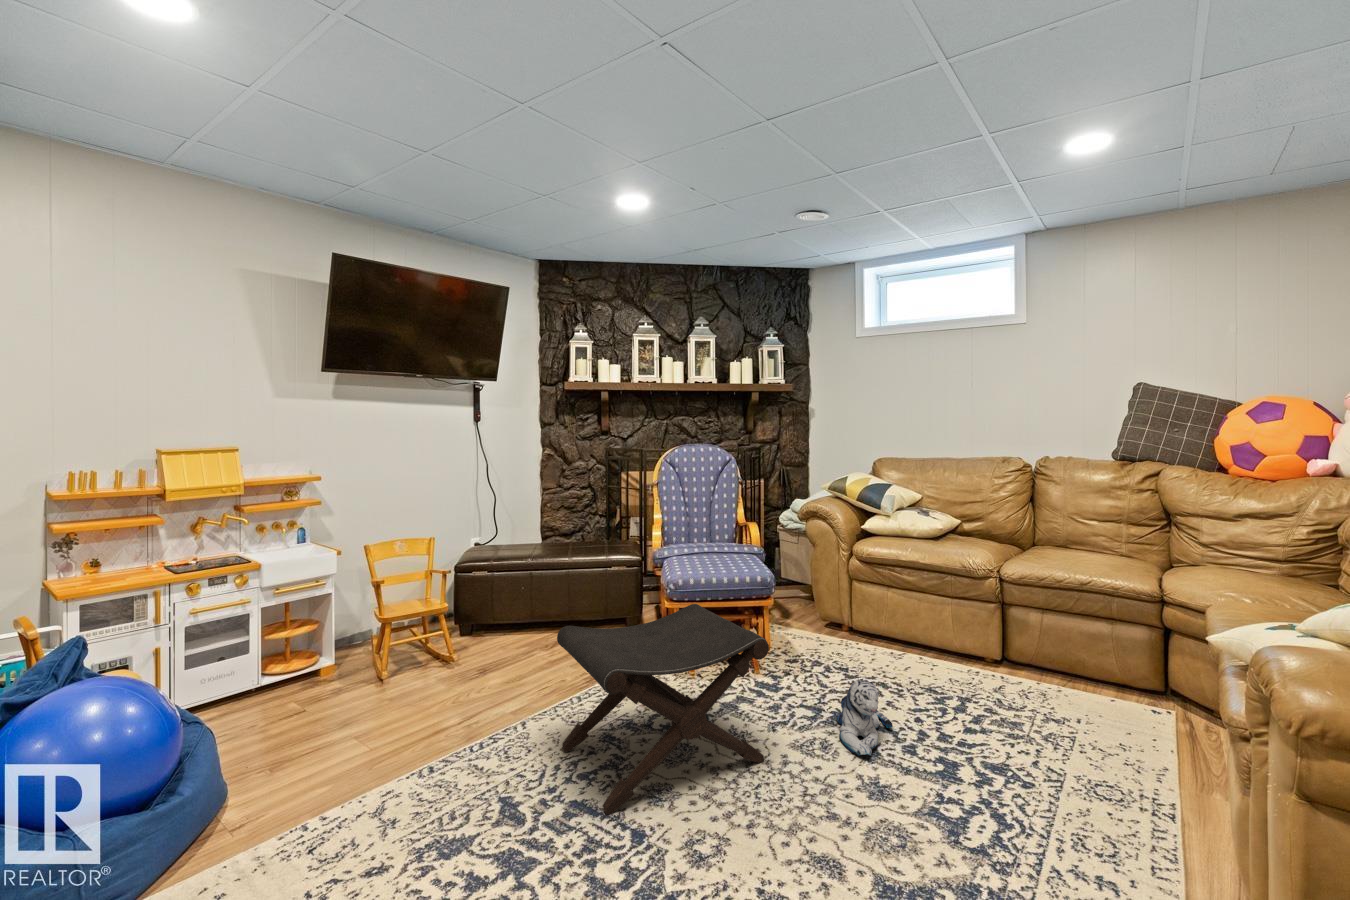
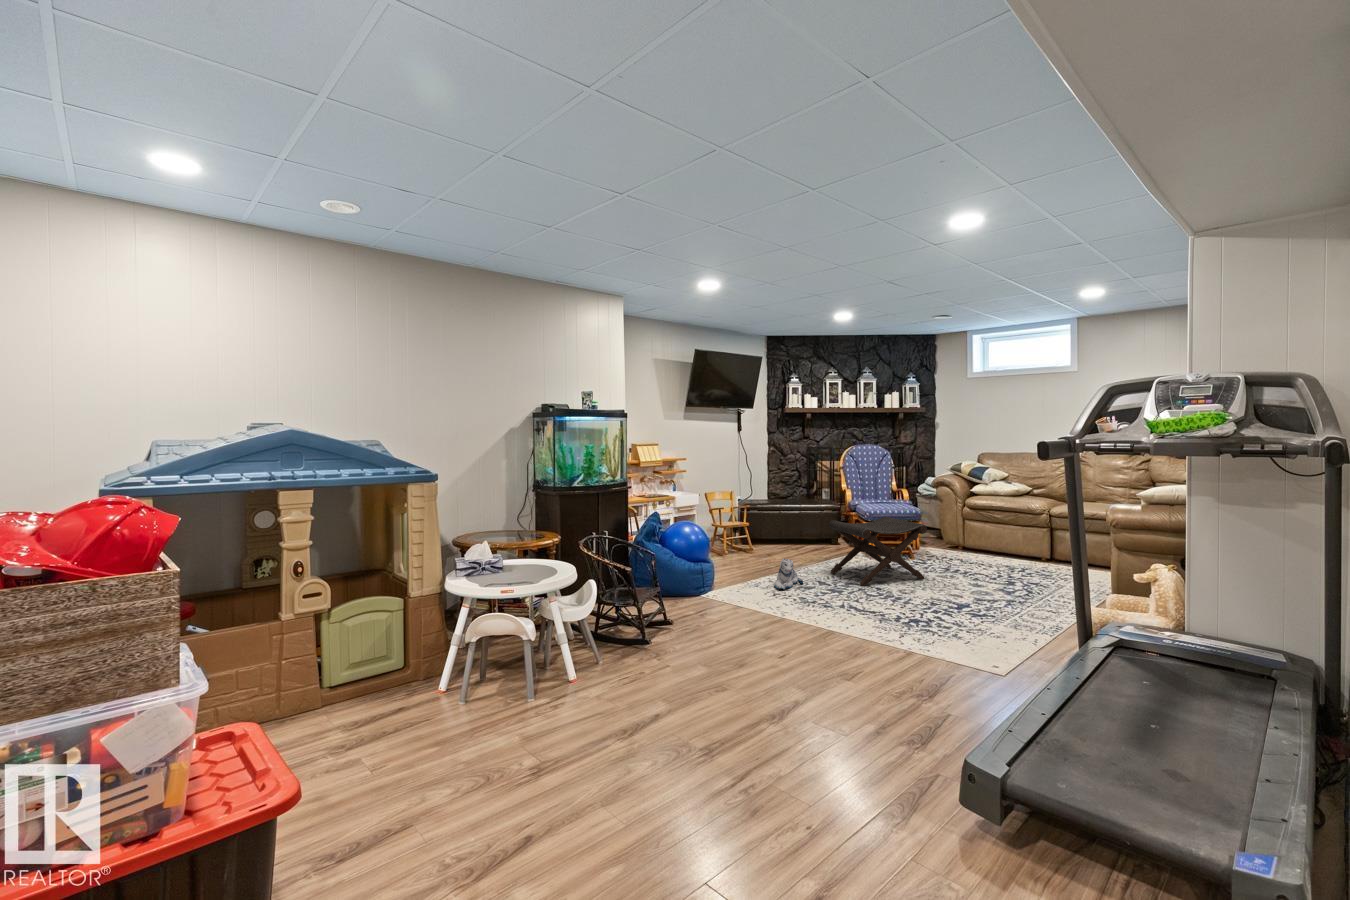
plush toy: present [836,680,893,756] -> present [774,558,803,589]

